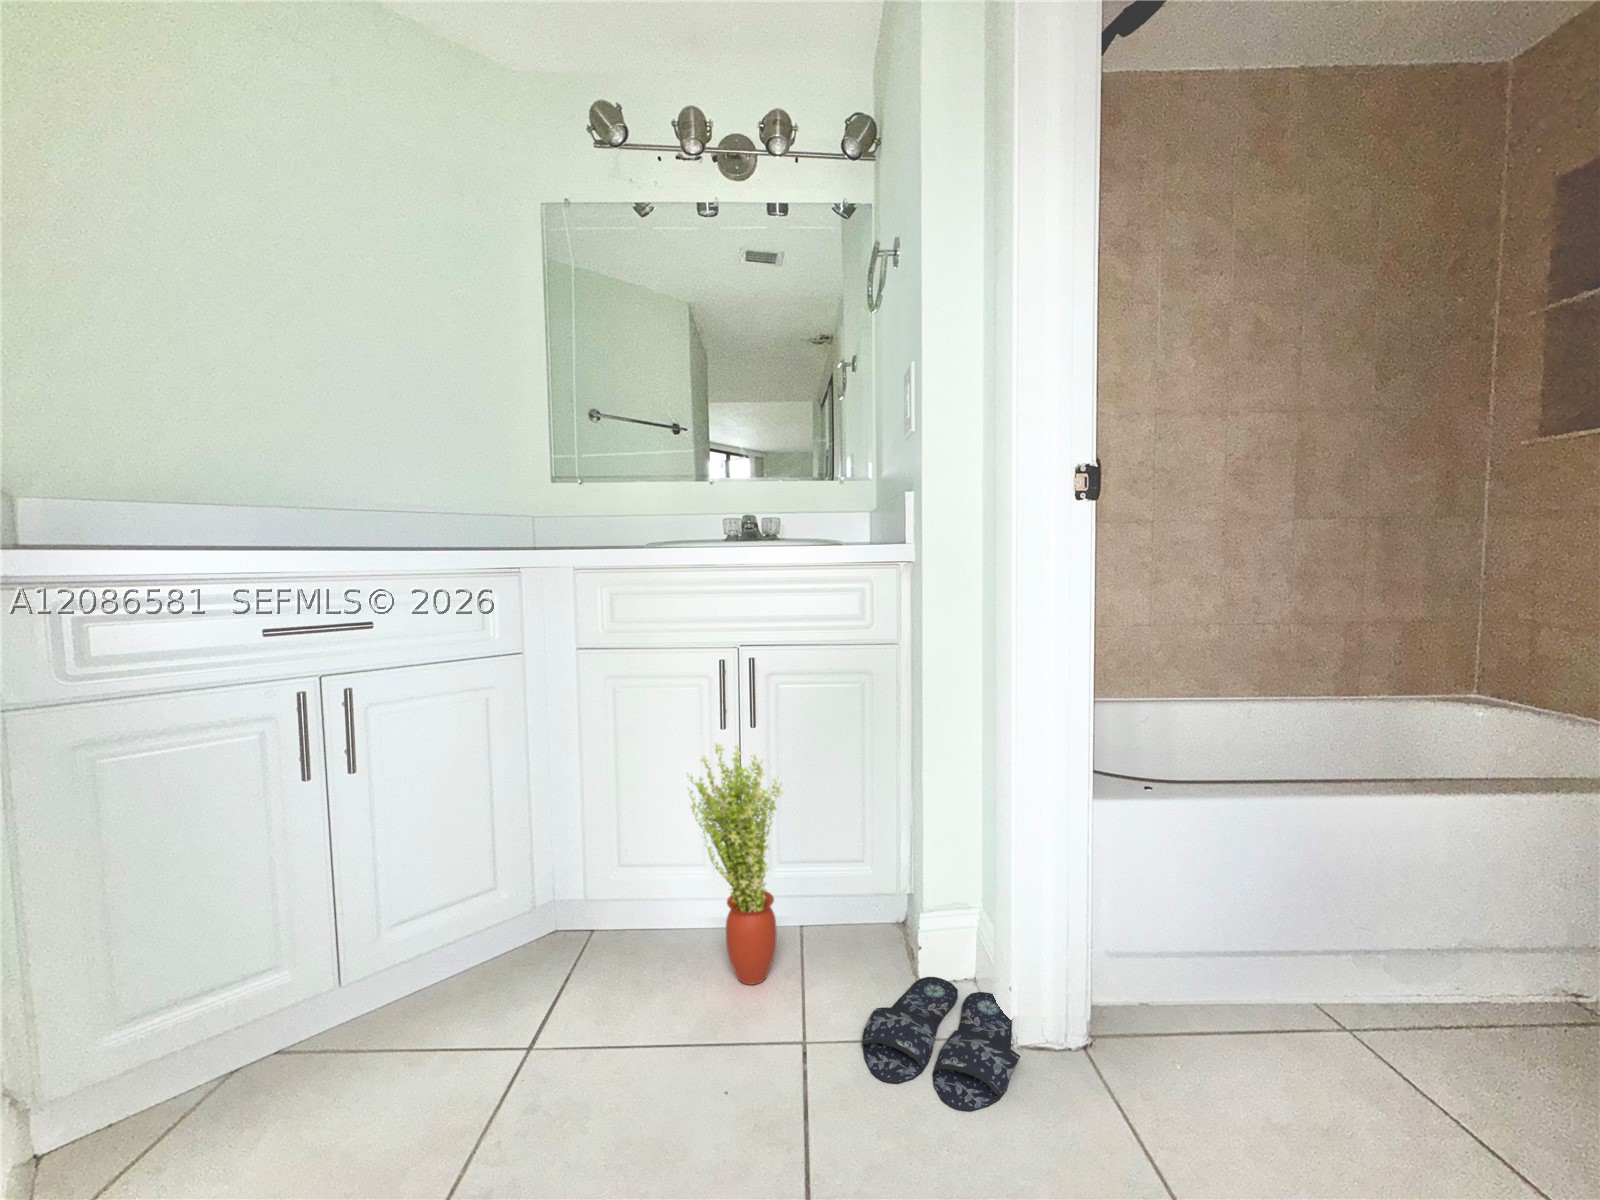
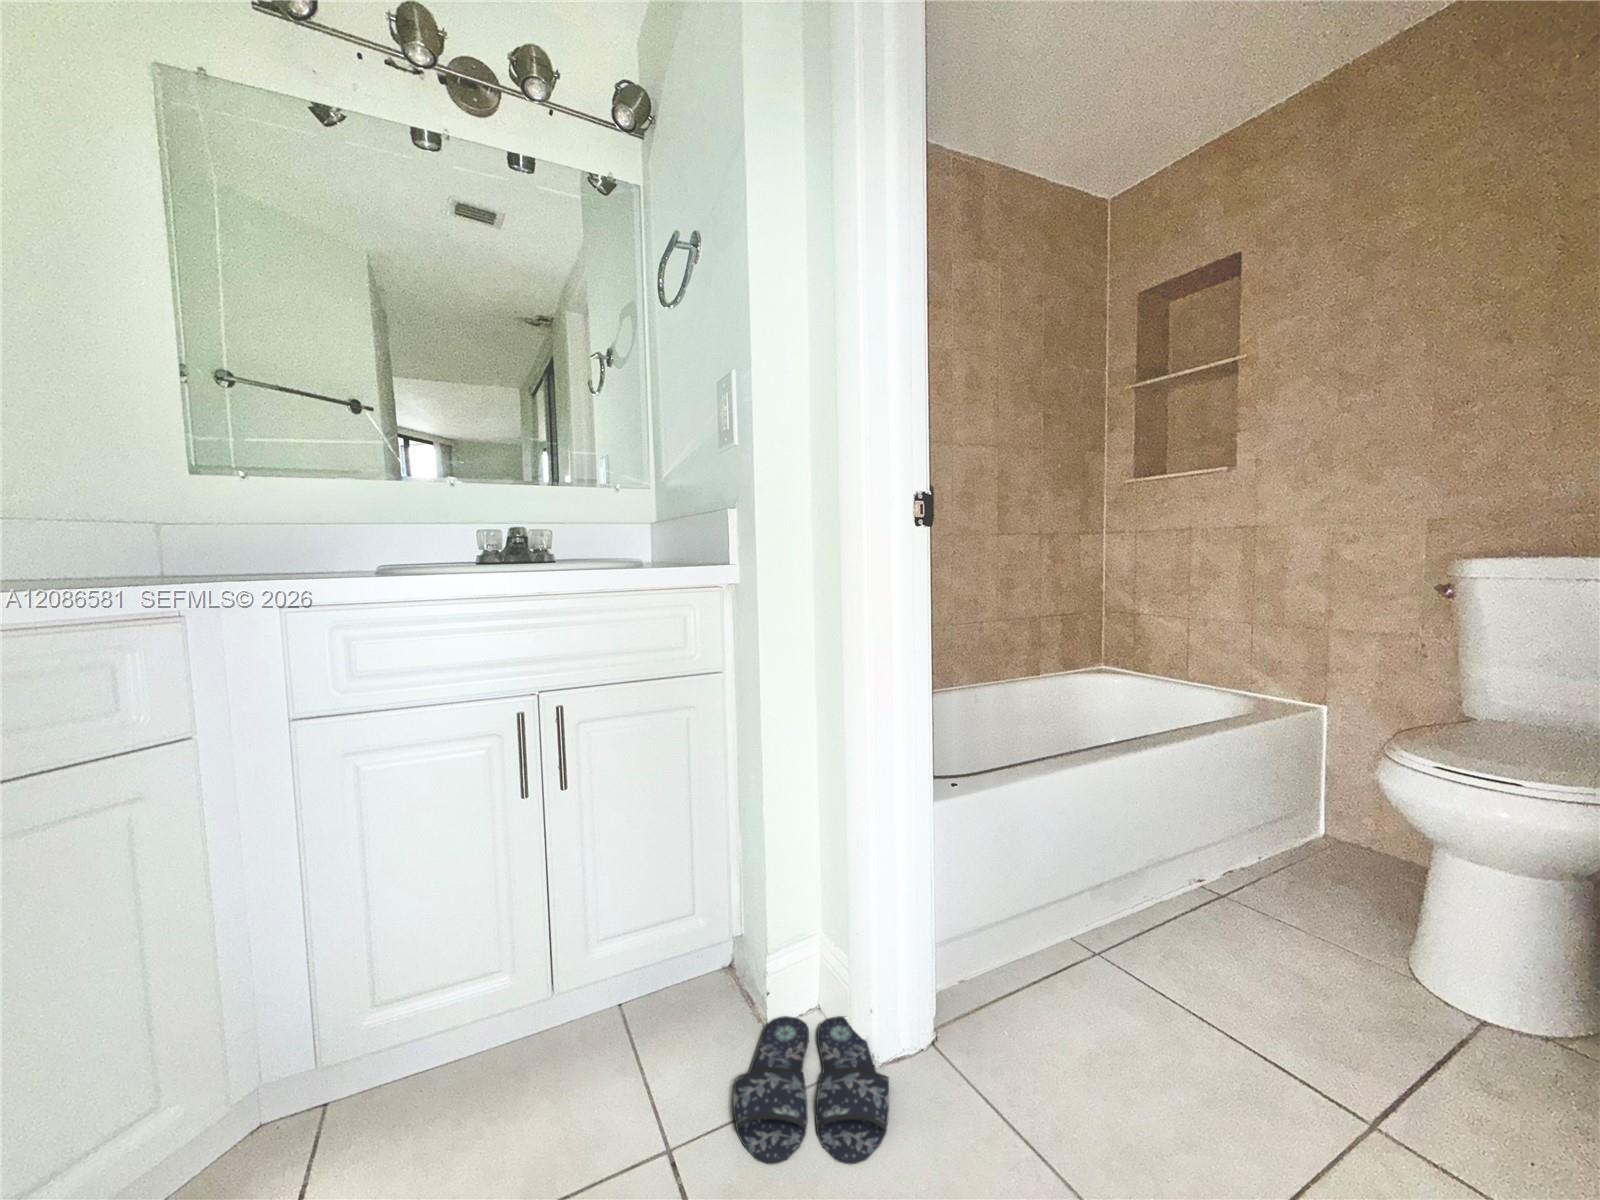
potted plant: present [688,744,783,985] -> none [478,812,611,1102]

